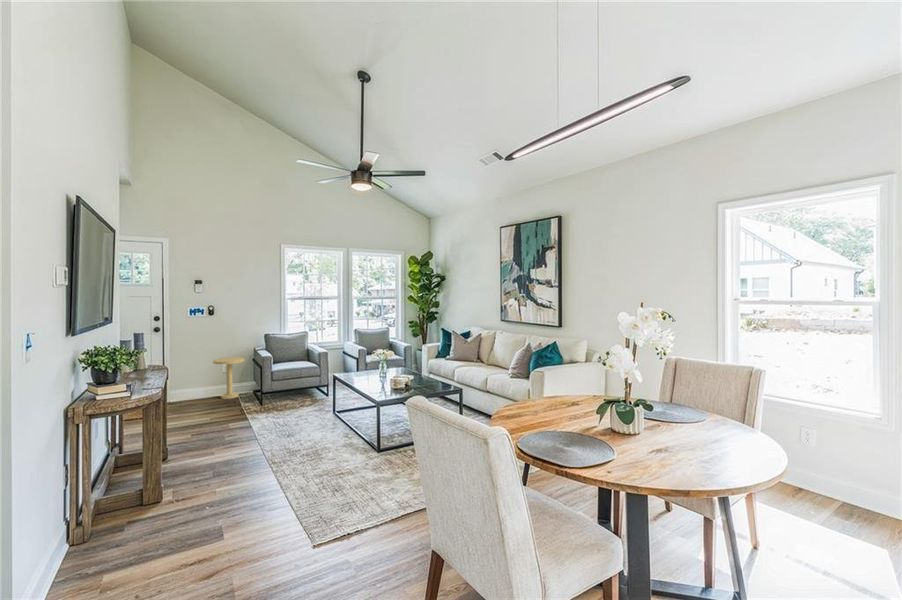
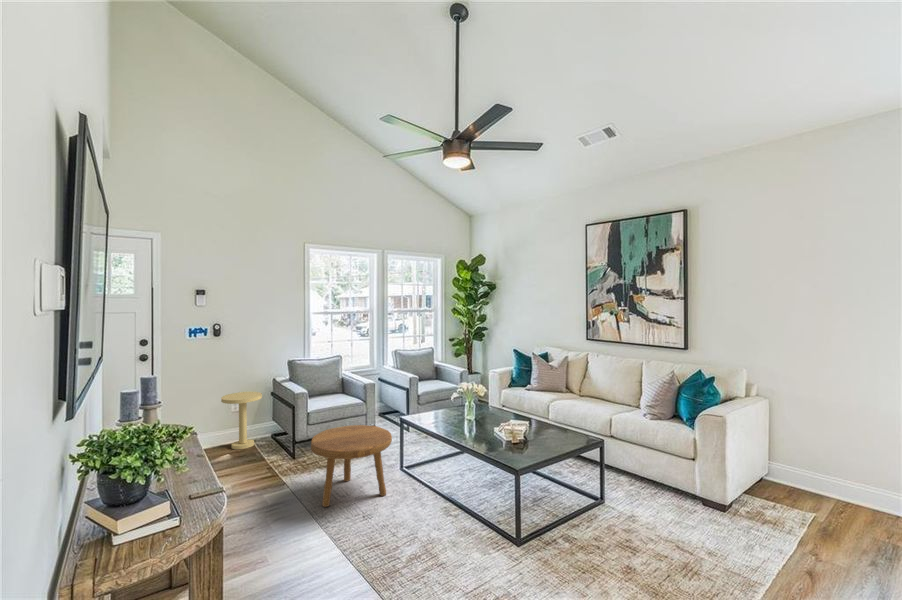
footstool: none [258,378,319,430] -> present [311,425,392,507]

